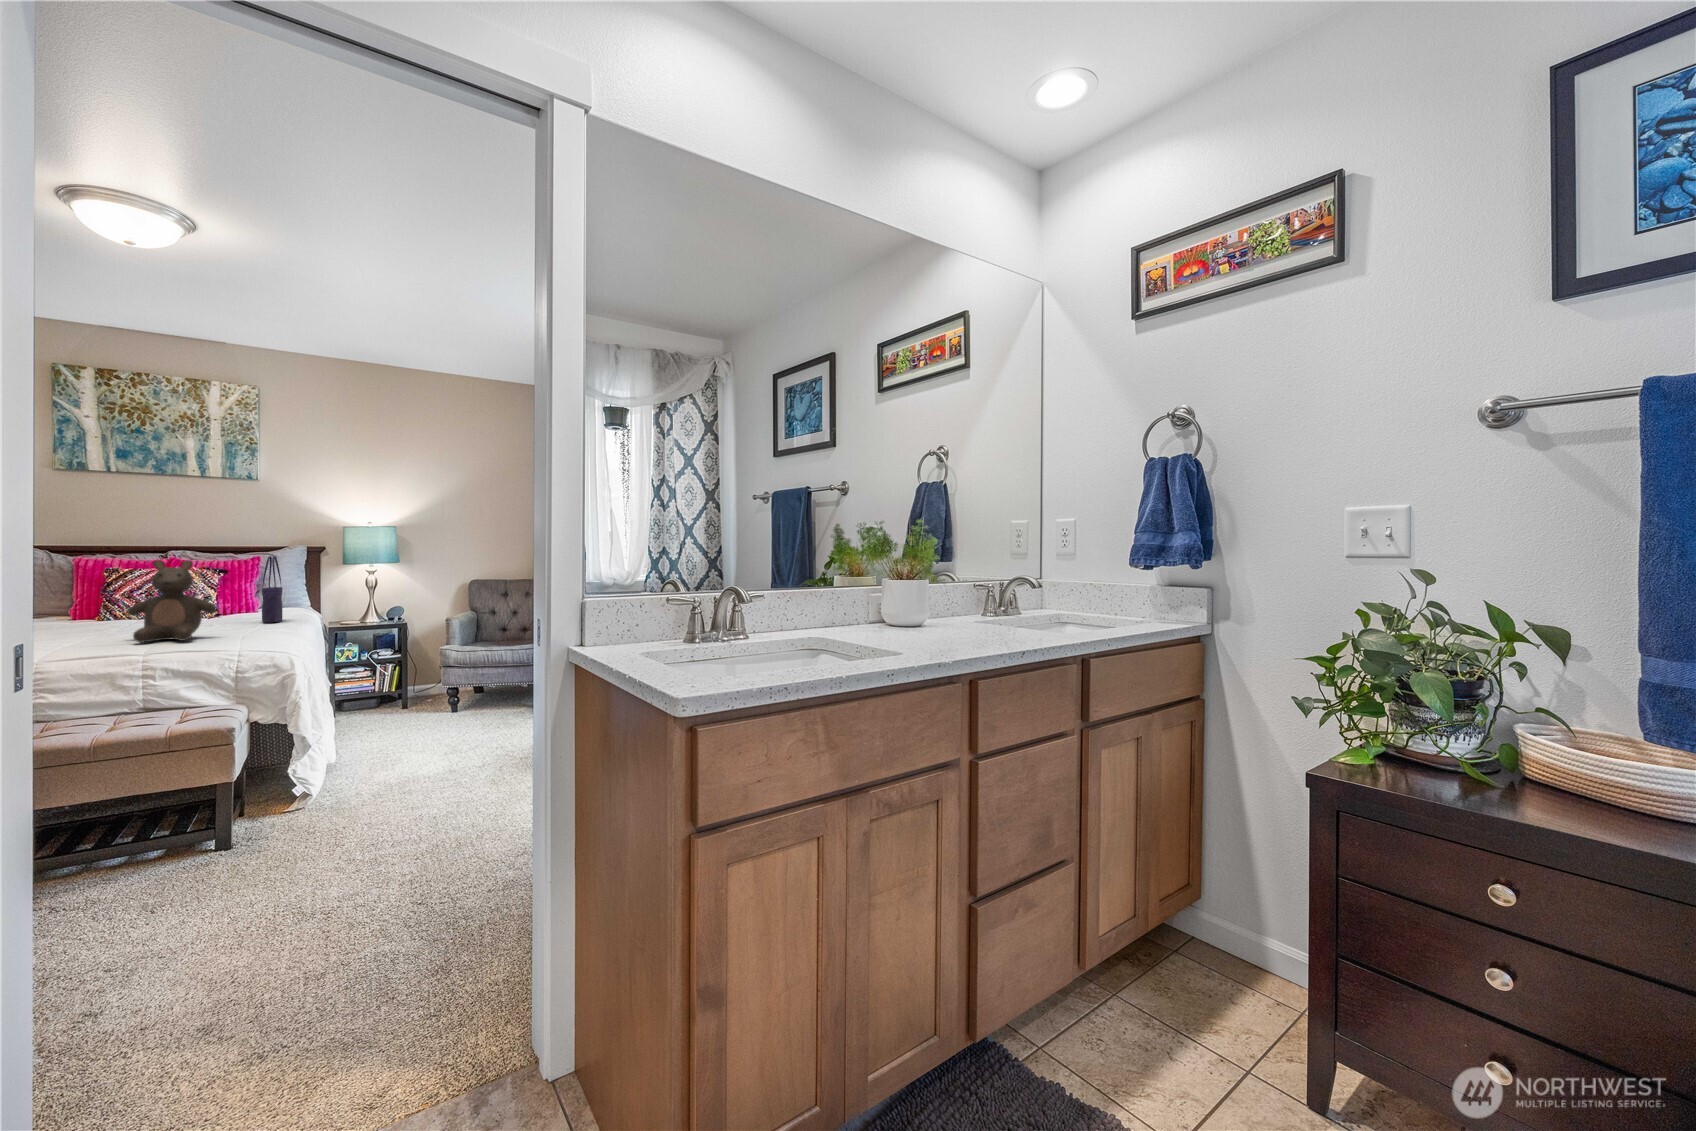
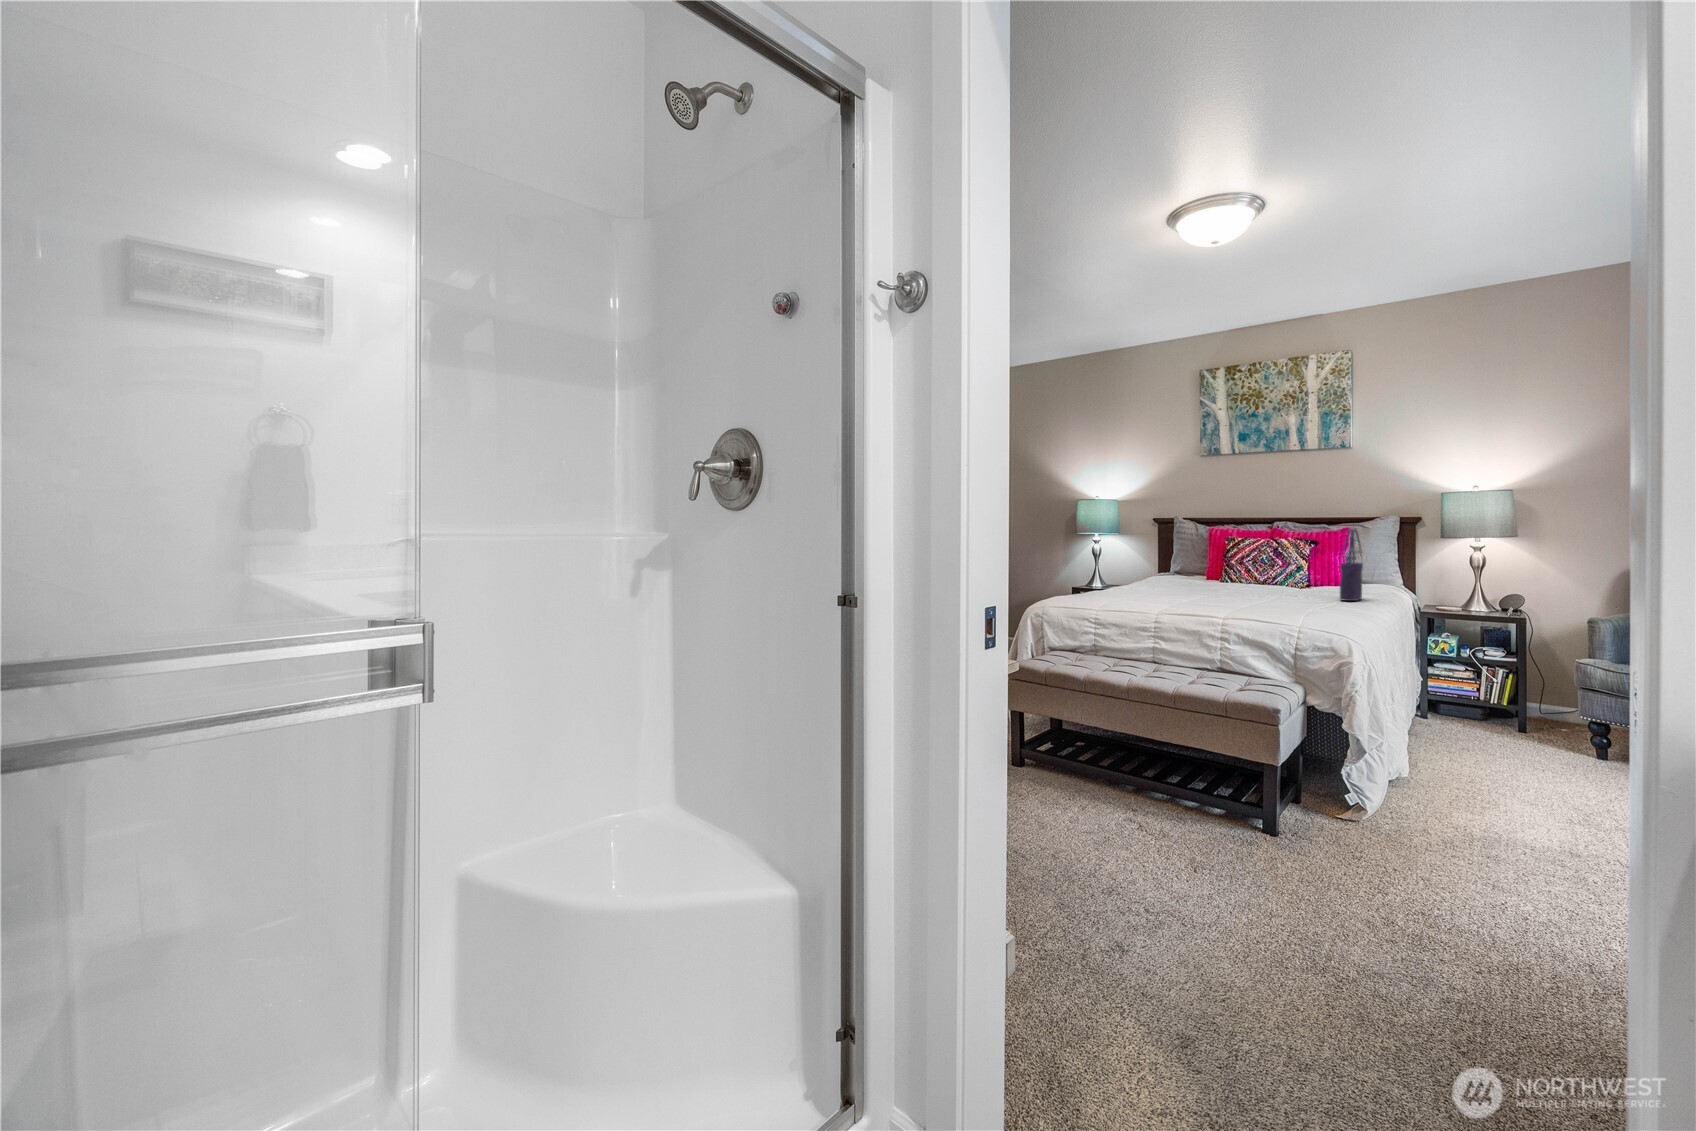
teddy bear: present [128,560,216,642] -> none [1219,533,1289,612]

